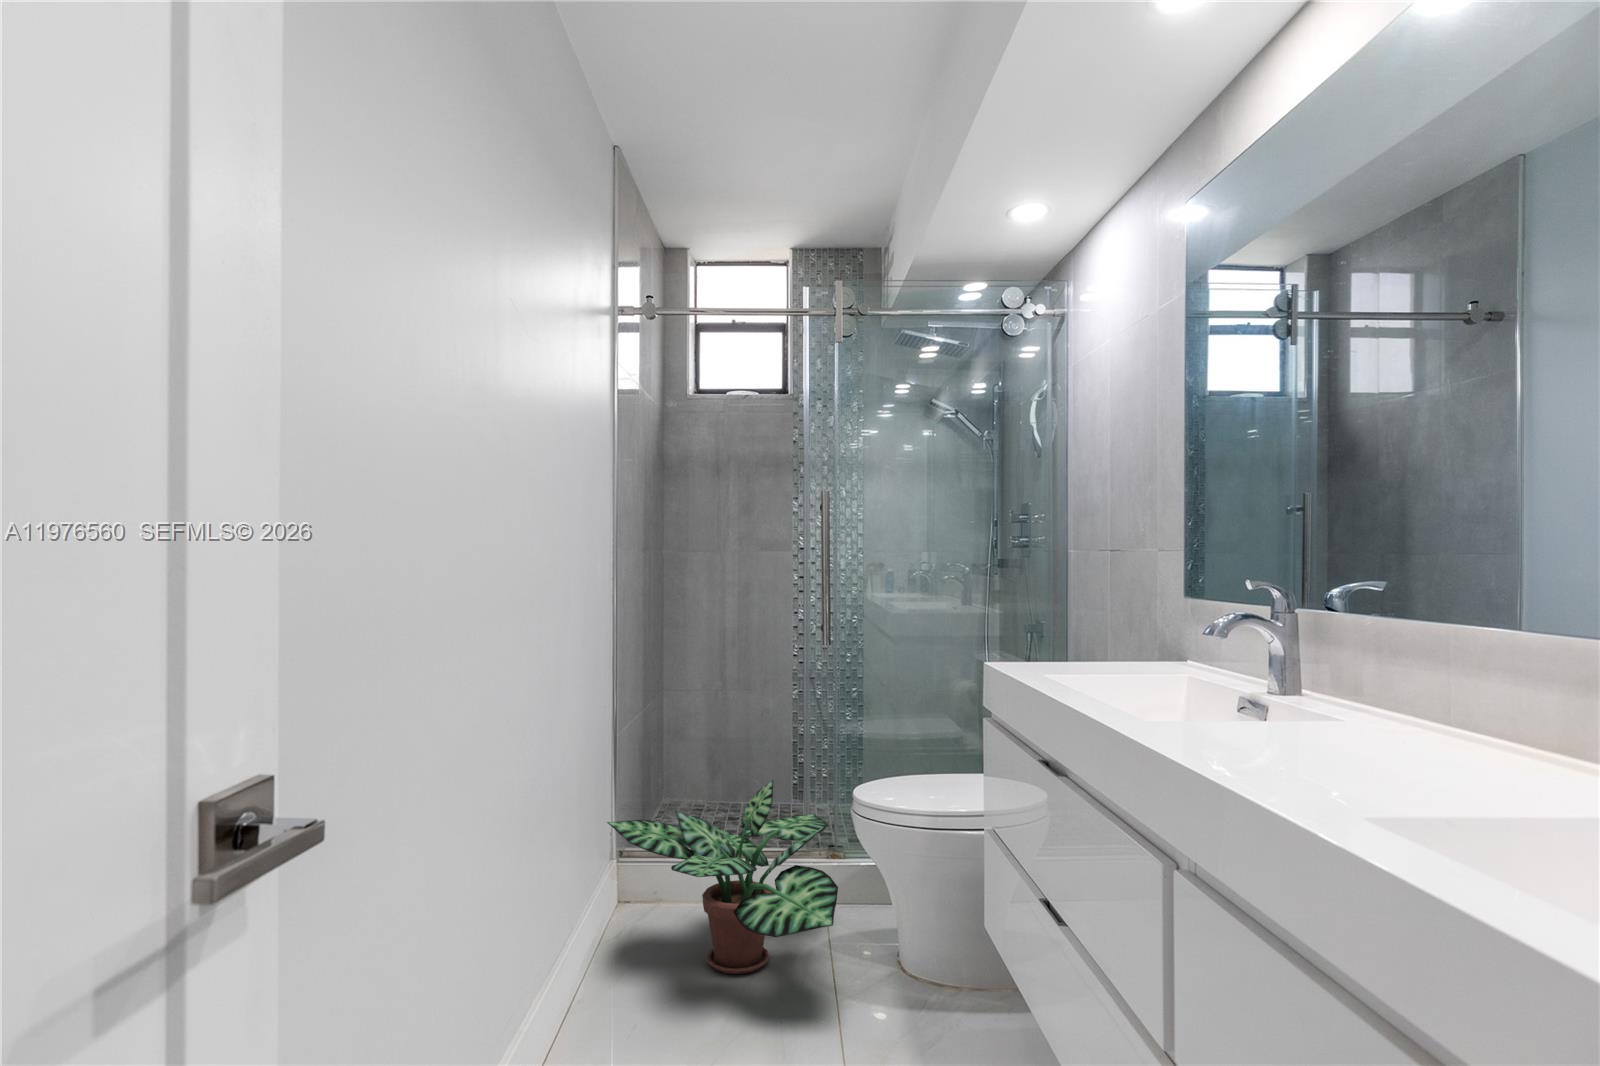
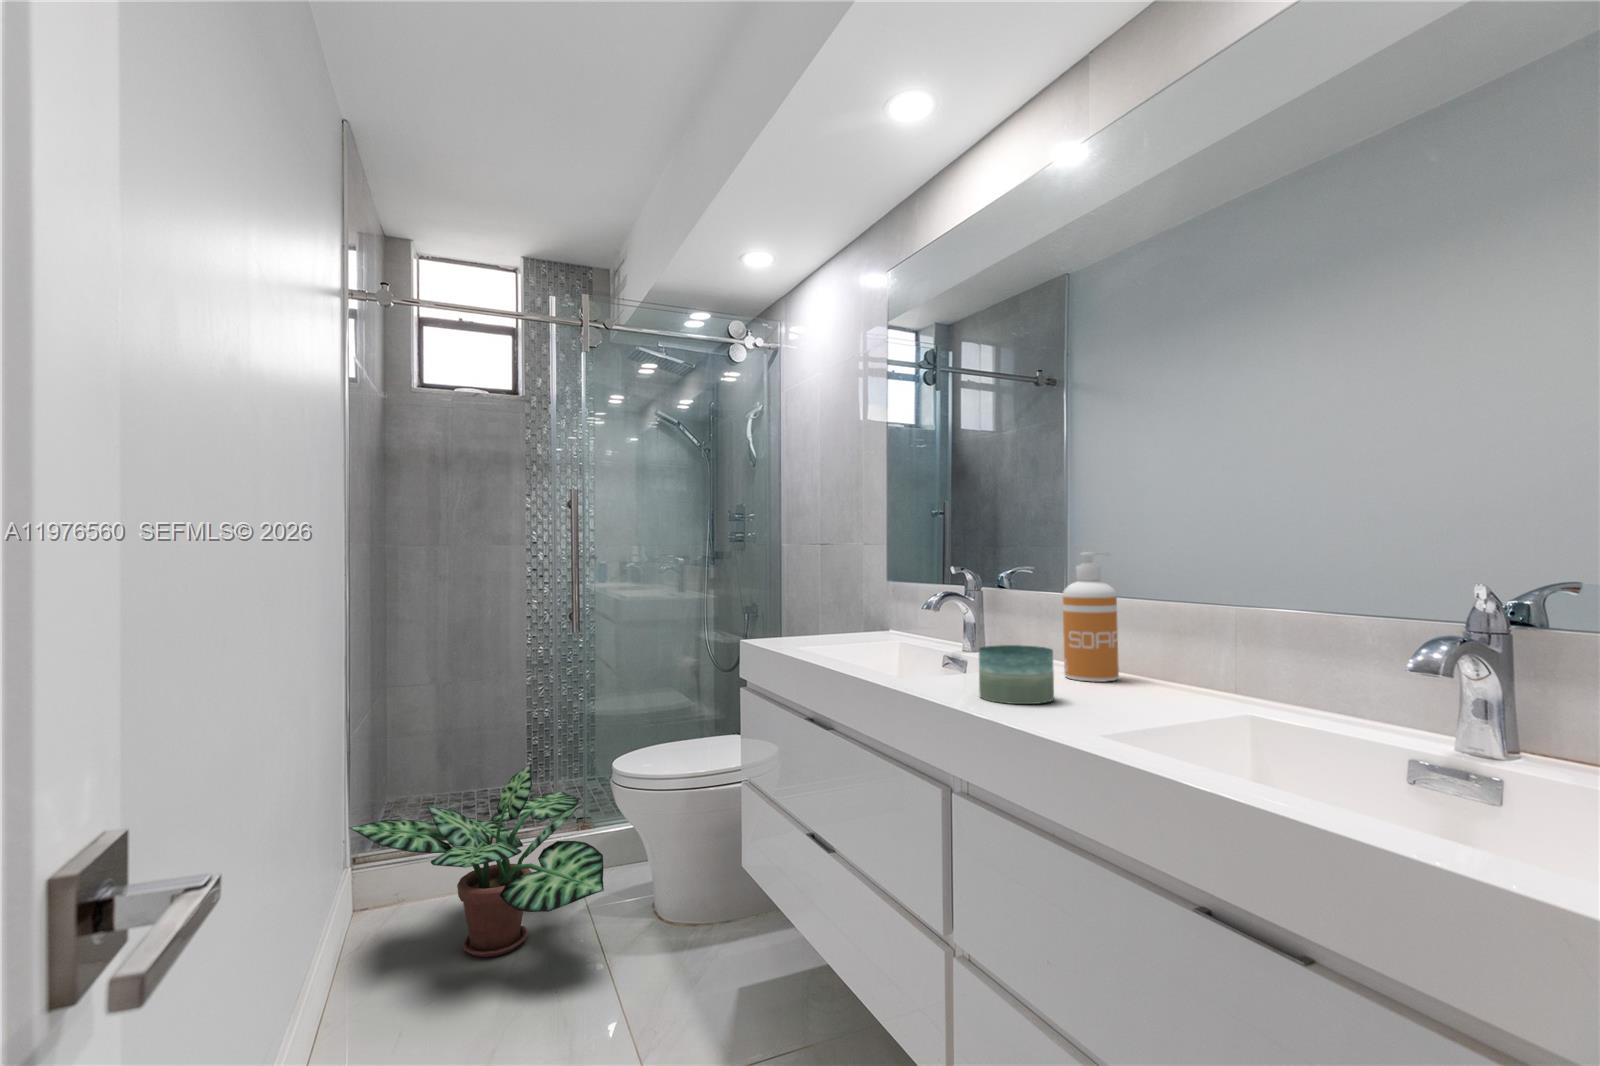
soap dispenser: none [1389,564,1480,747] -> present [1063,552,1119,682]
candle: none [1225,686,1335,767] -> present [979,645,1054,704]

